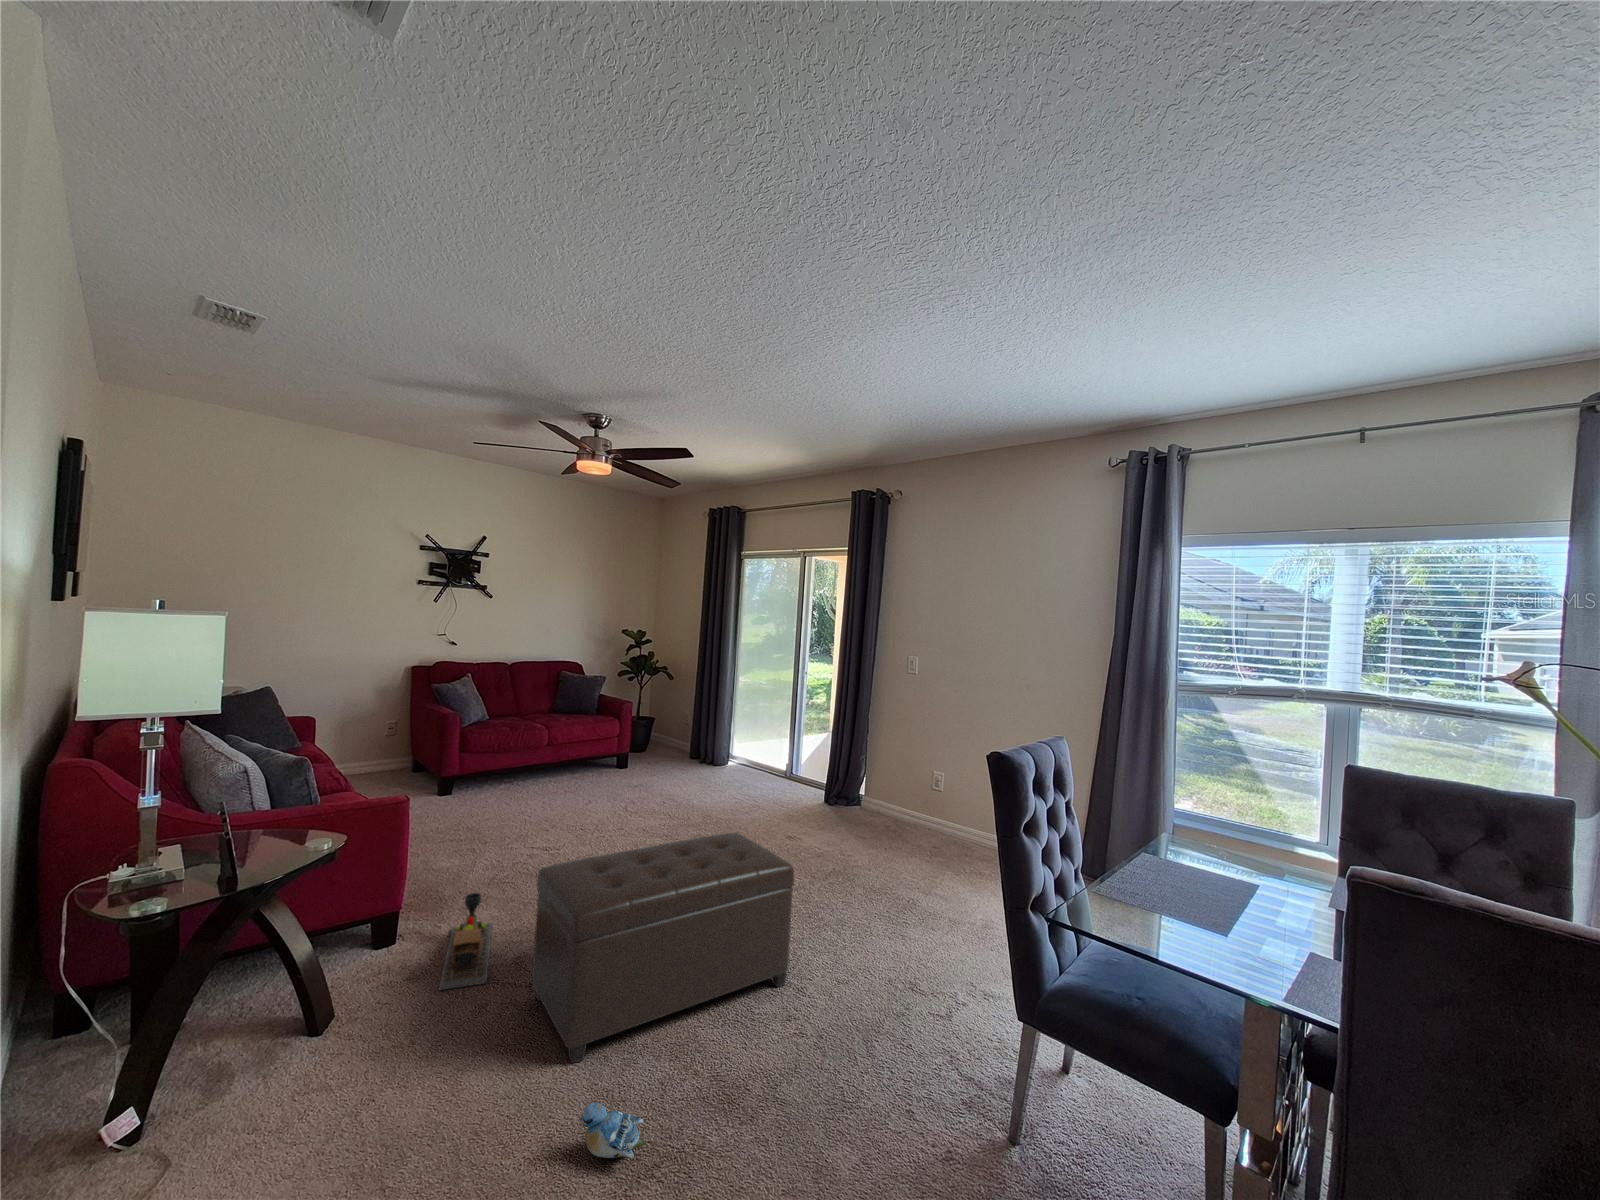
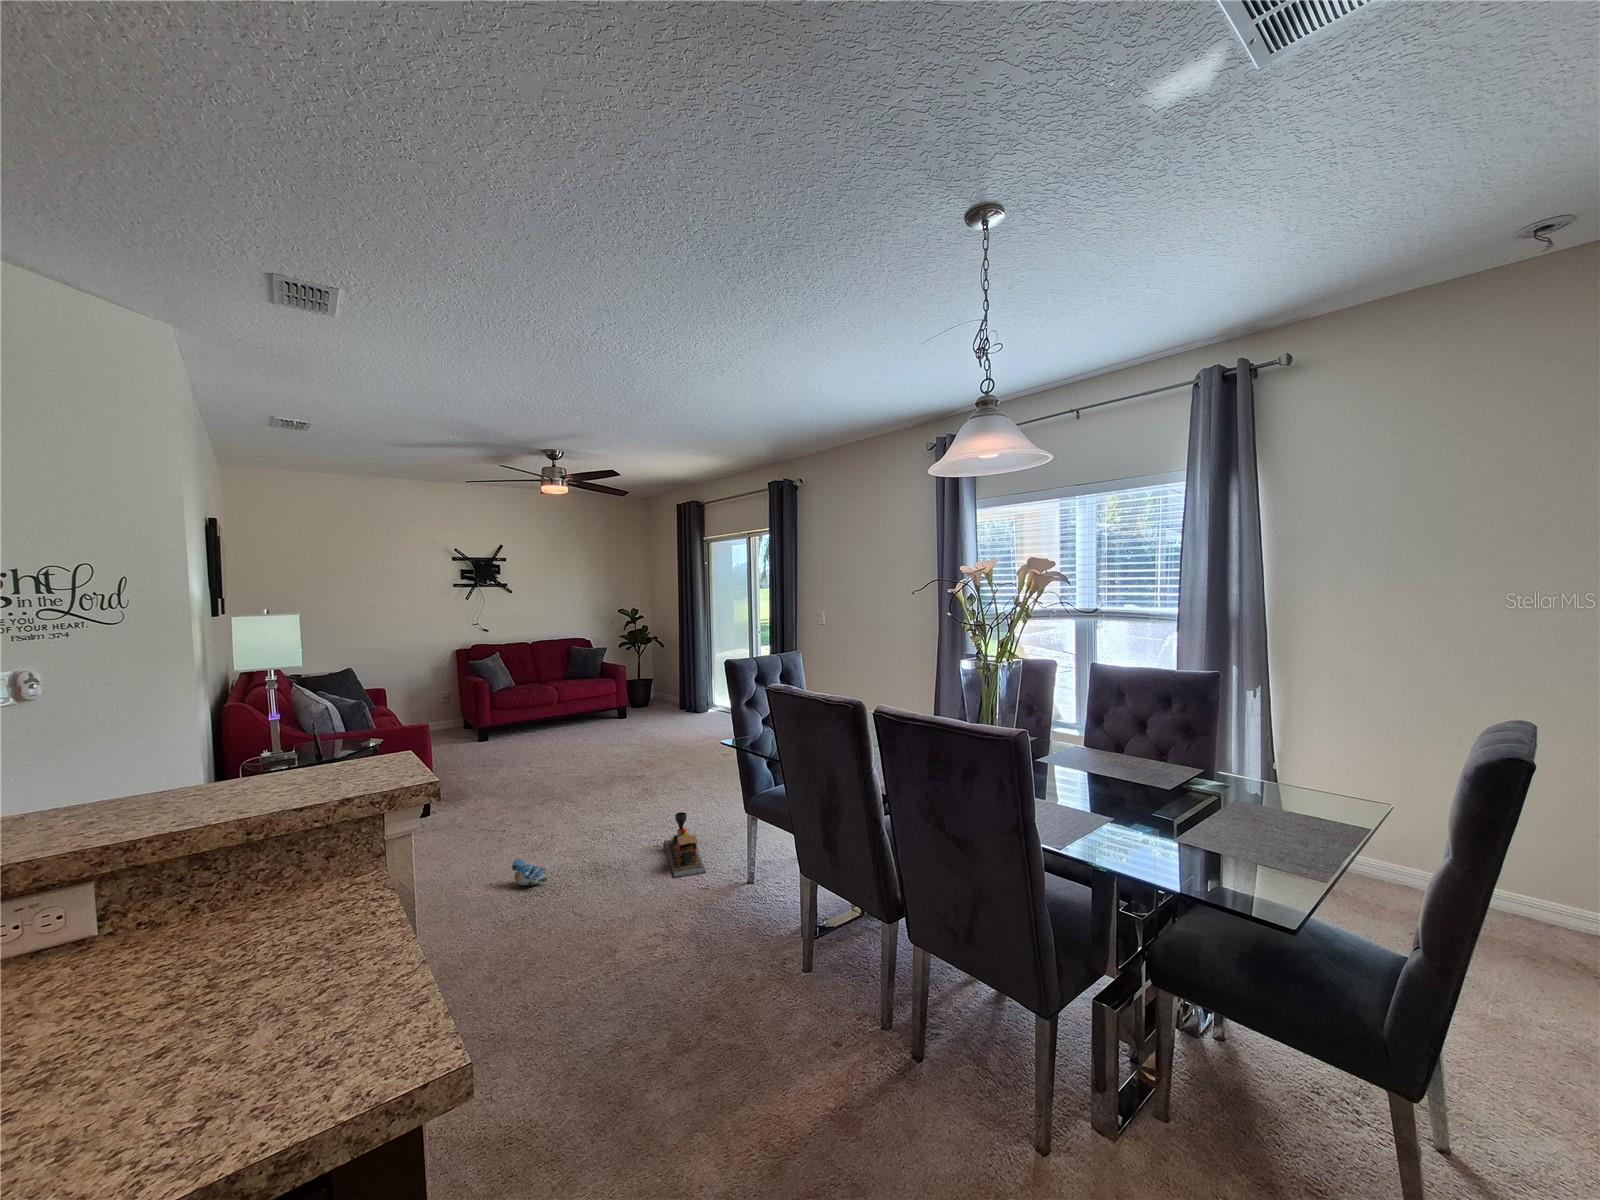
ottoman: present [532,833,794,1063] -> none [504,735,670,856]
toy train: present [439,893,493,991] -> present [664,812,706,877]

